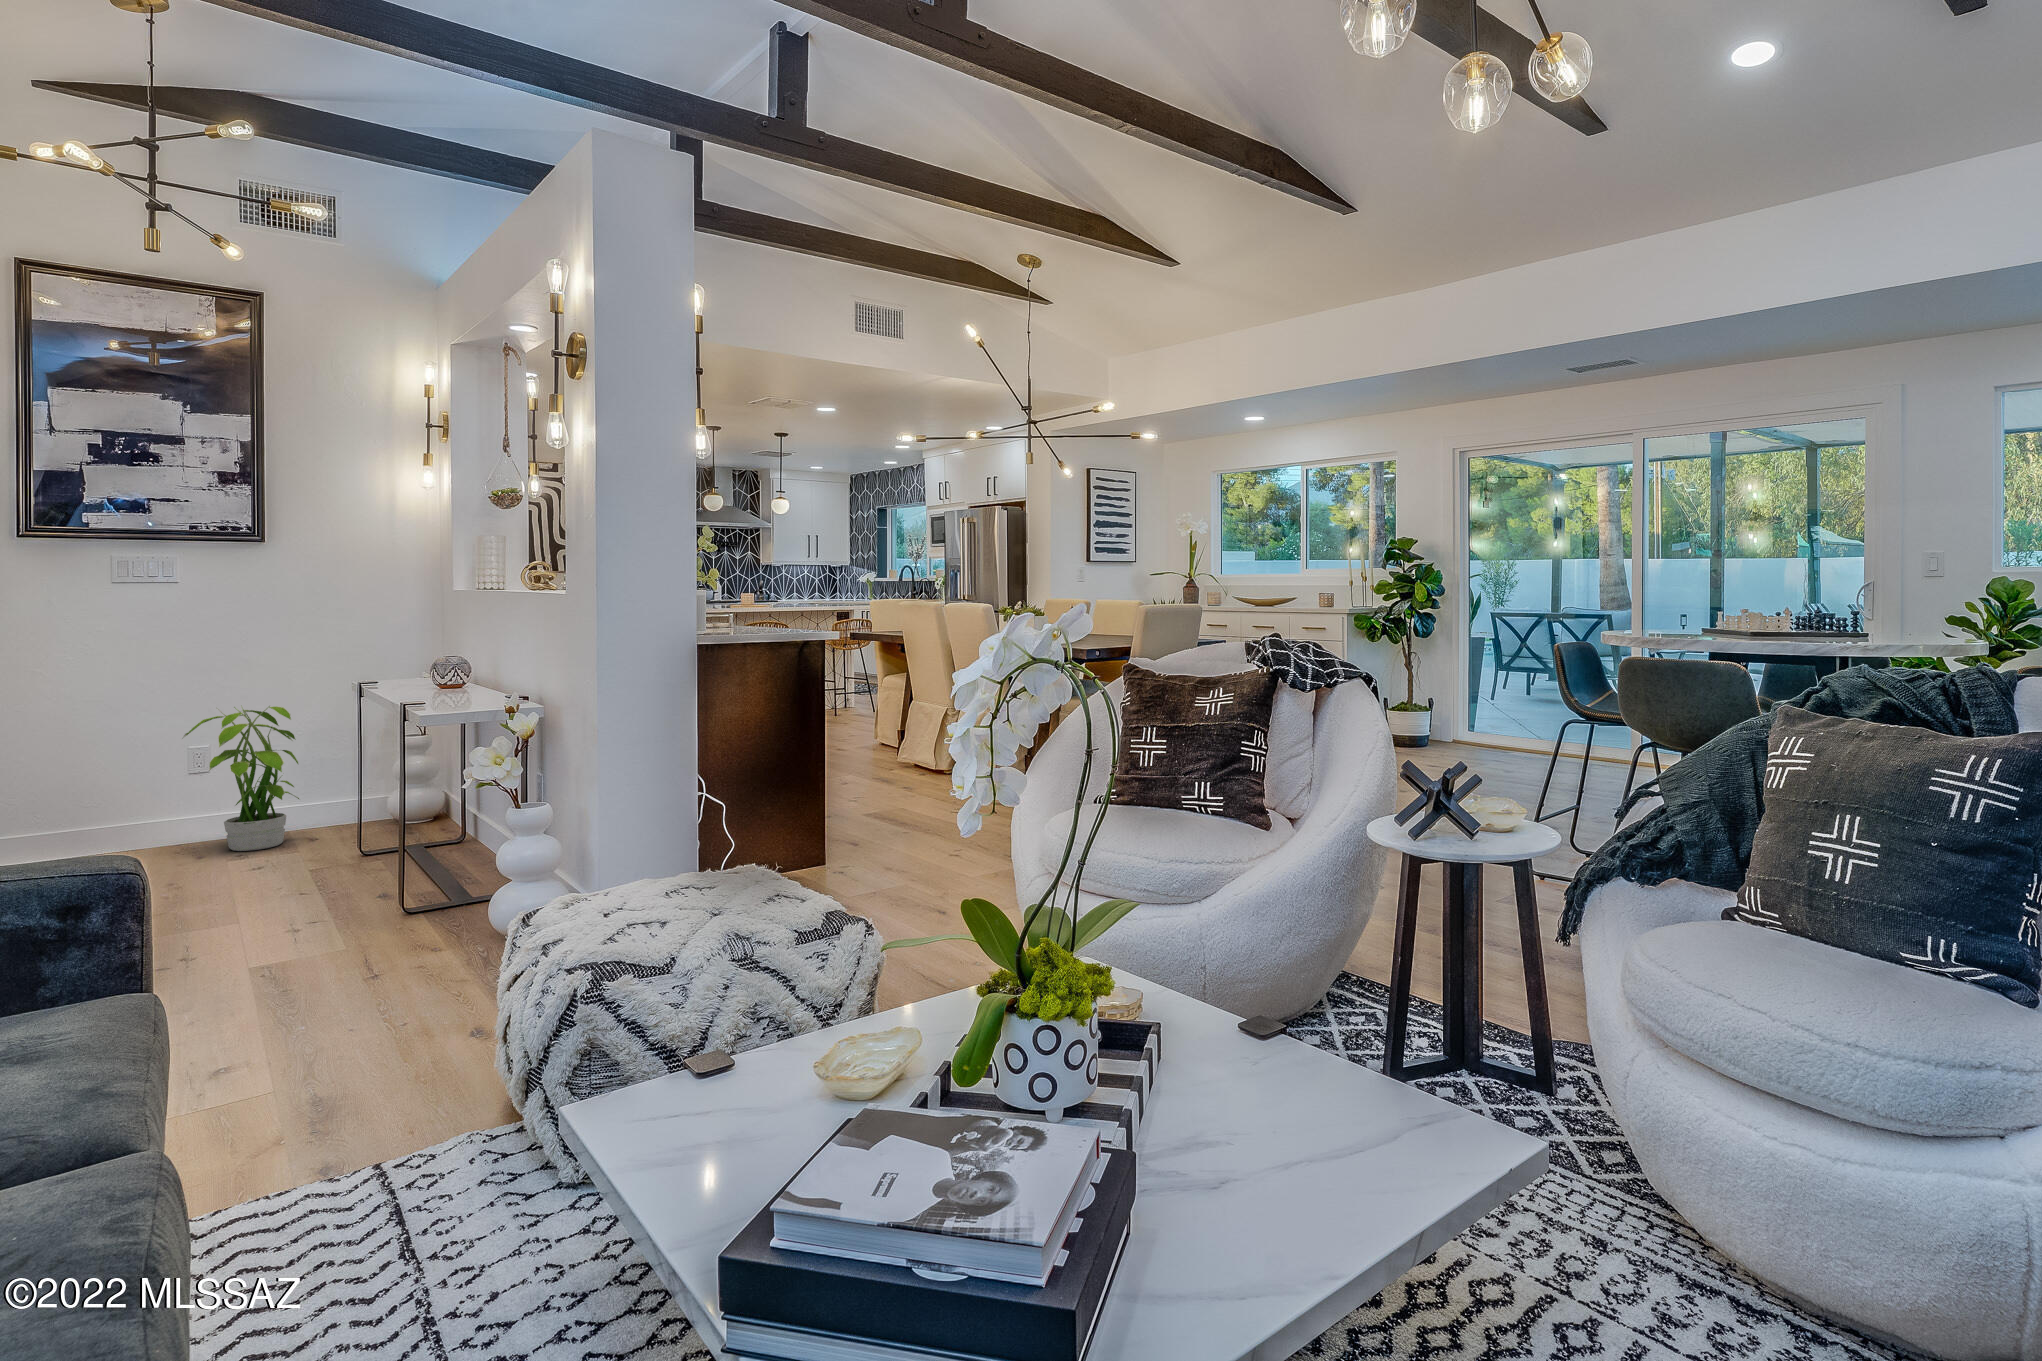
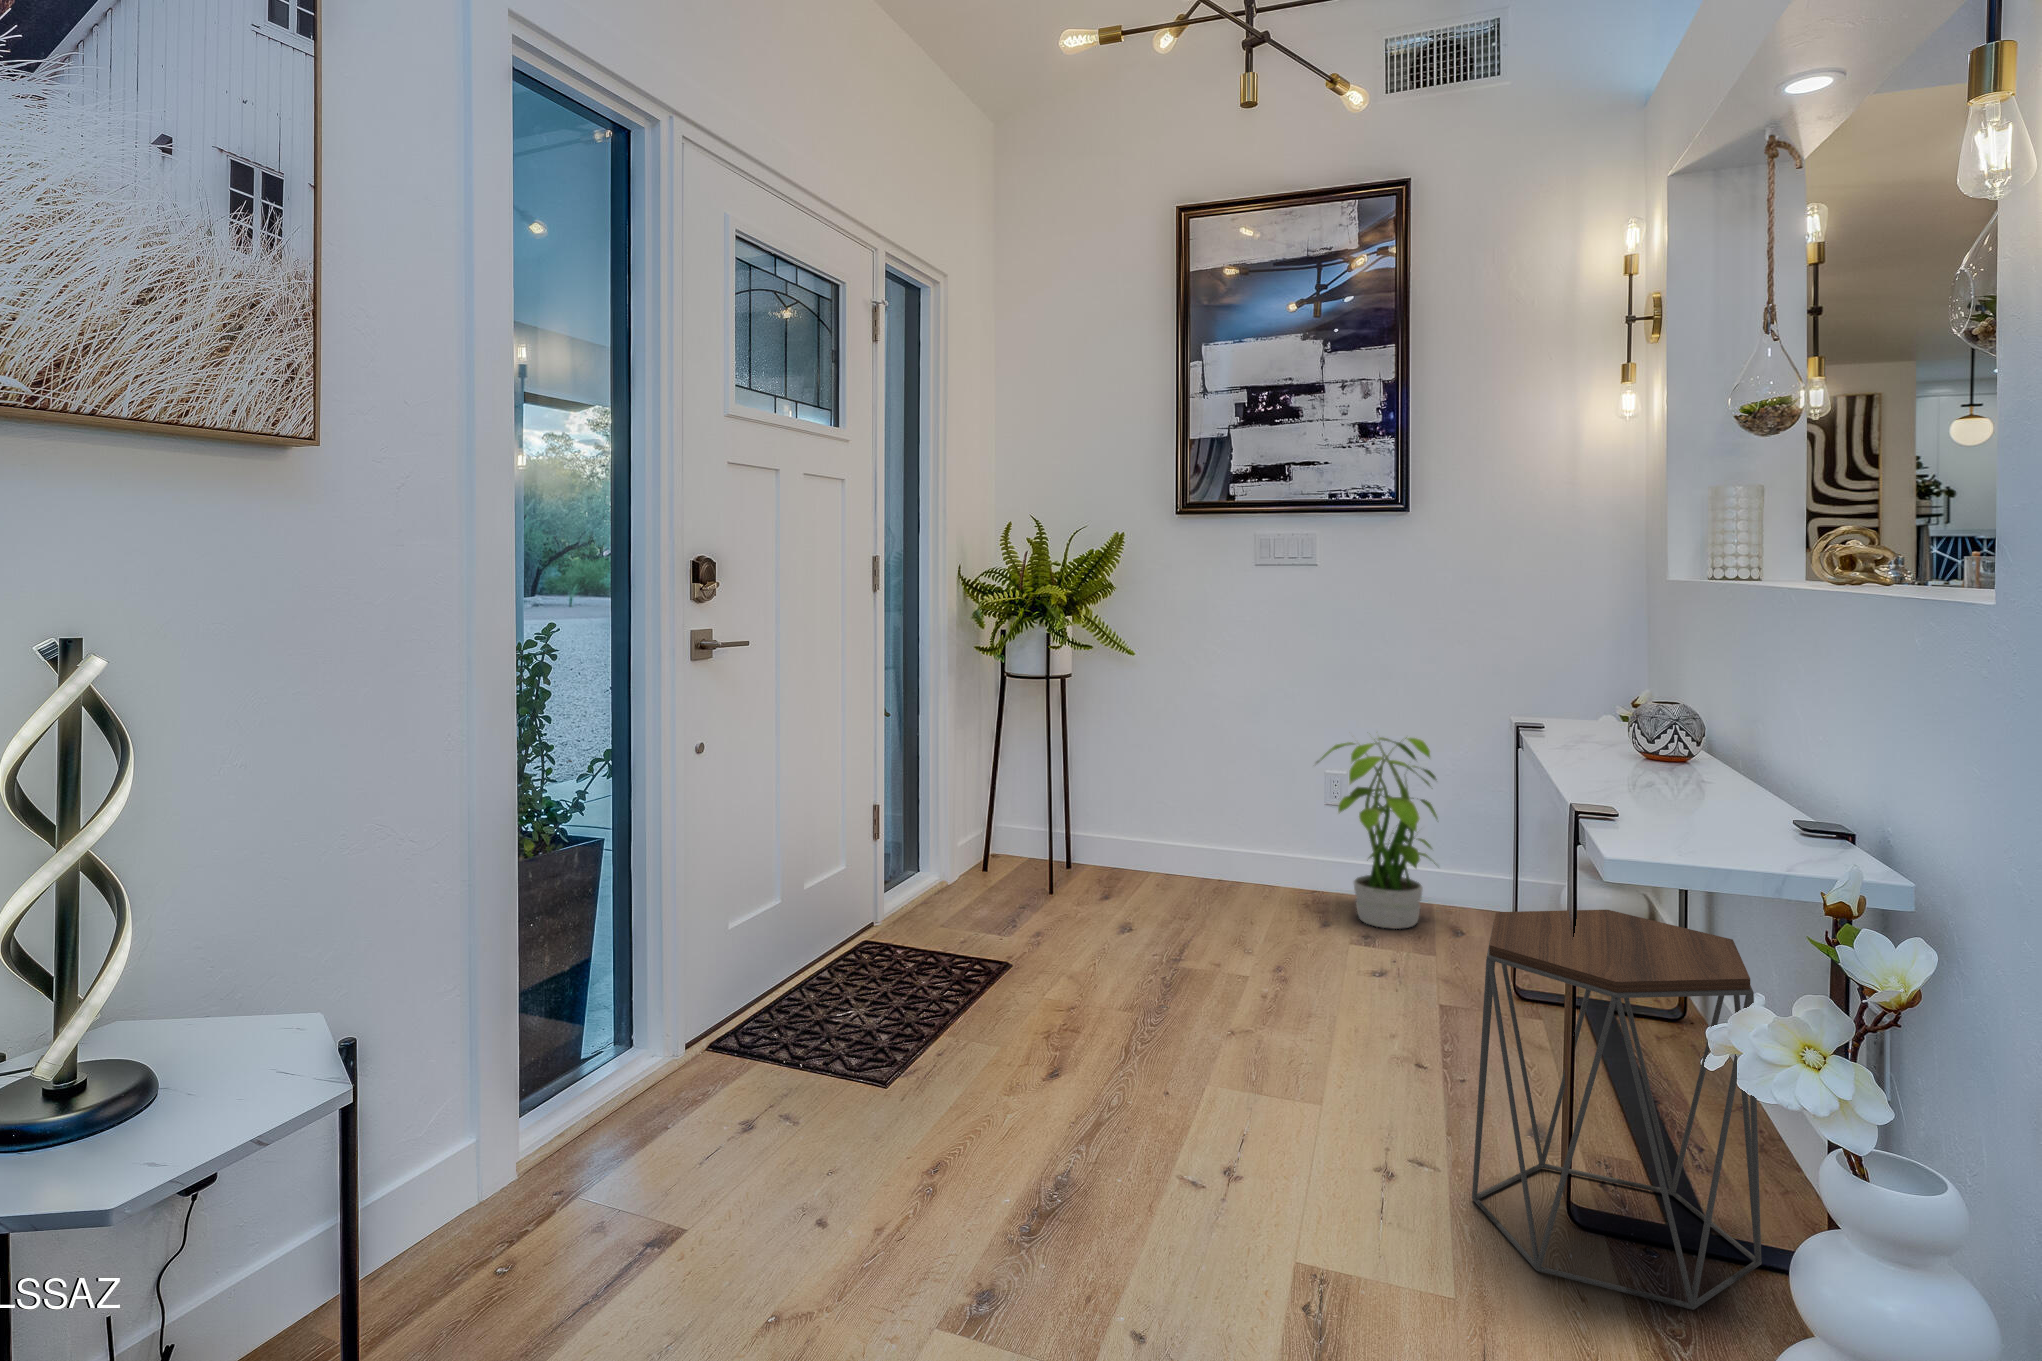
side table: none [342,760,498,942] -> present [1472,910,1762,1310]

